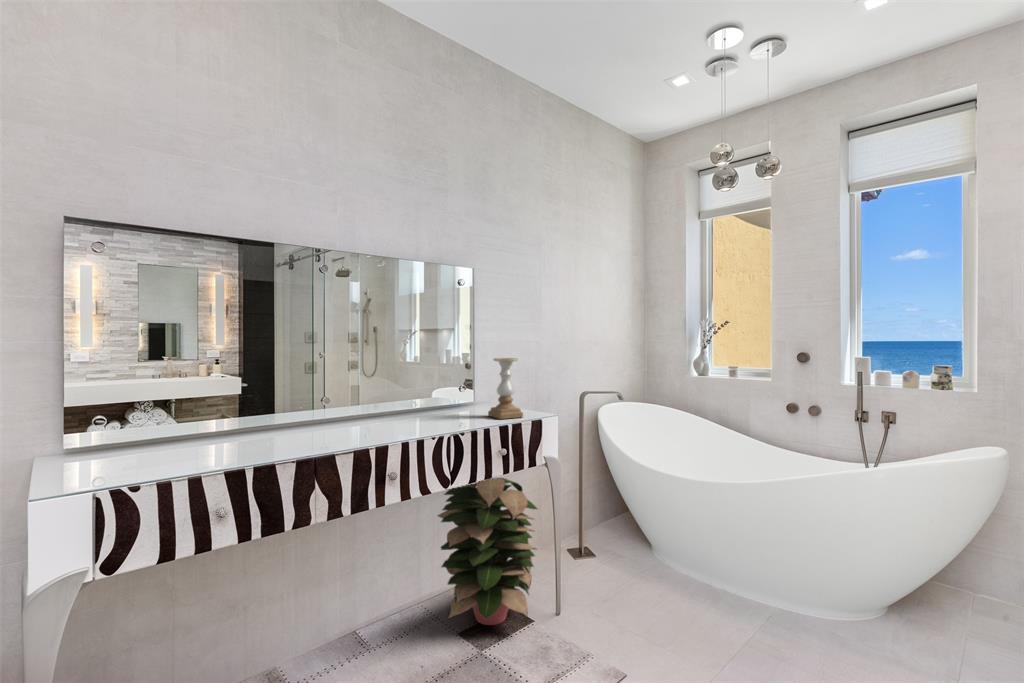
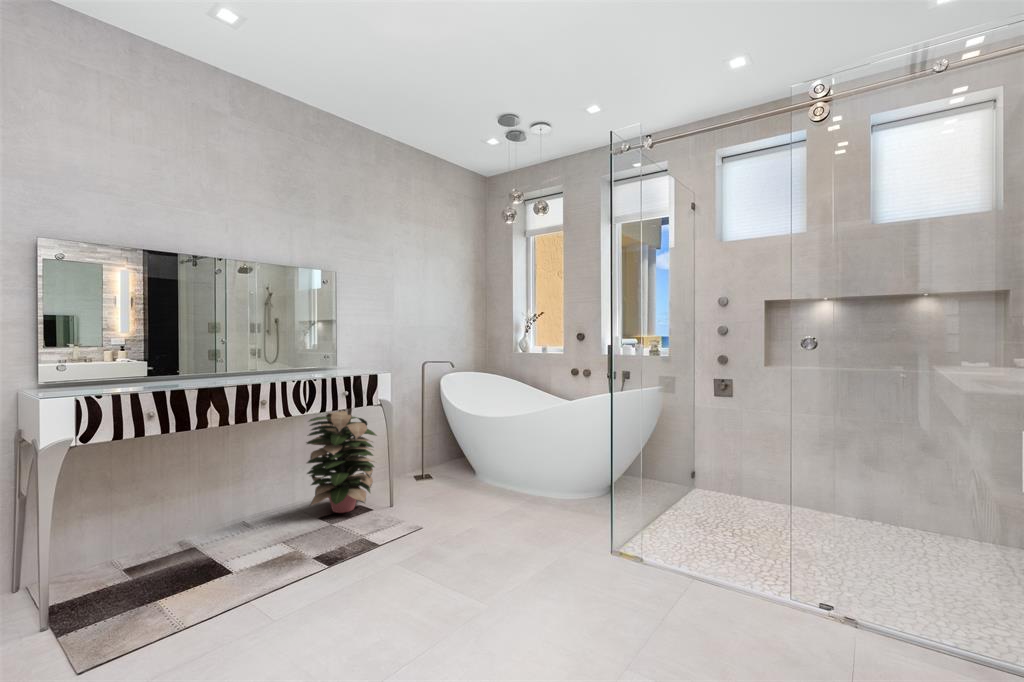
candle holder: present [488,358,523,419] -> none [341,333,364,373]

